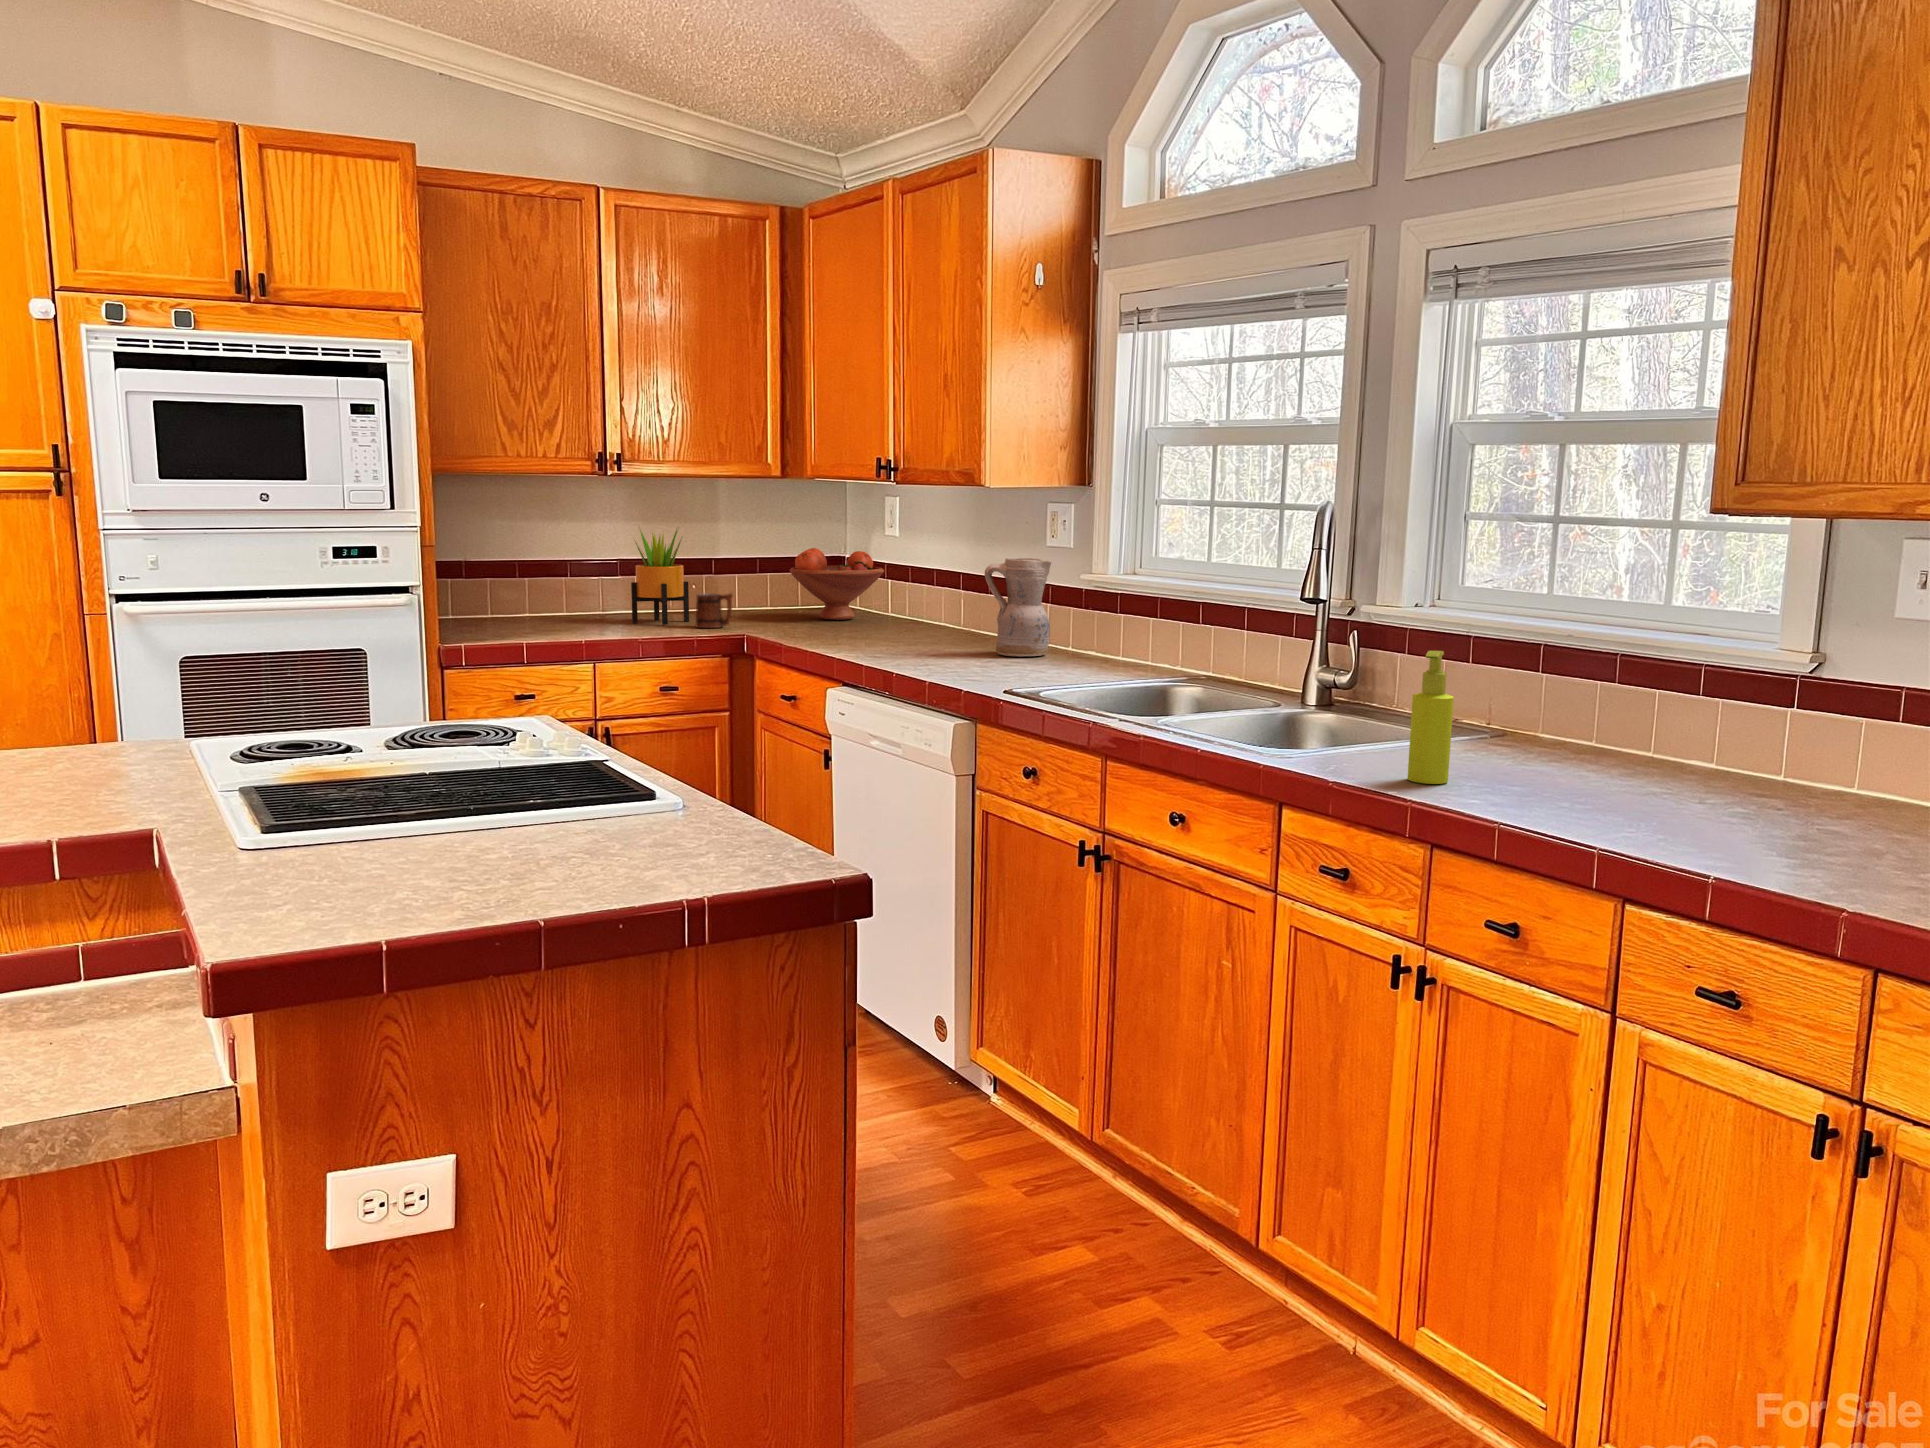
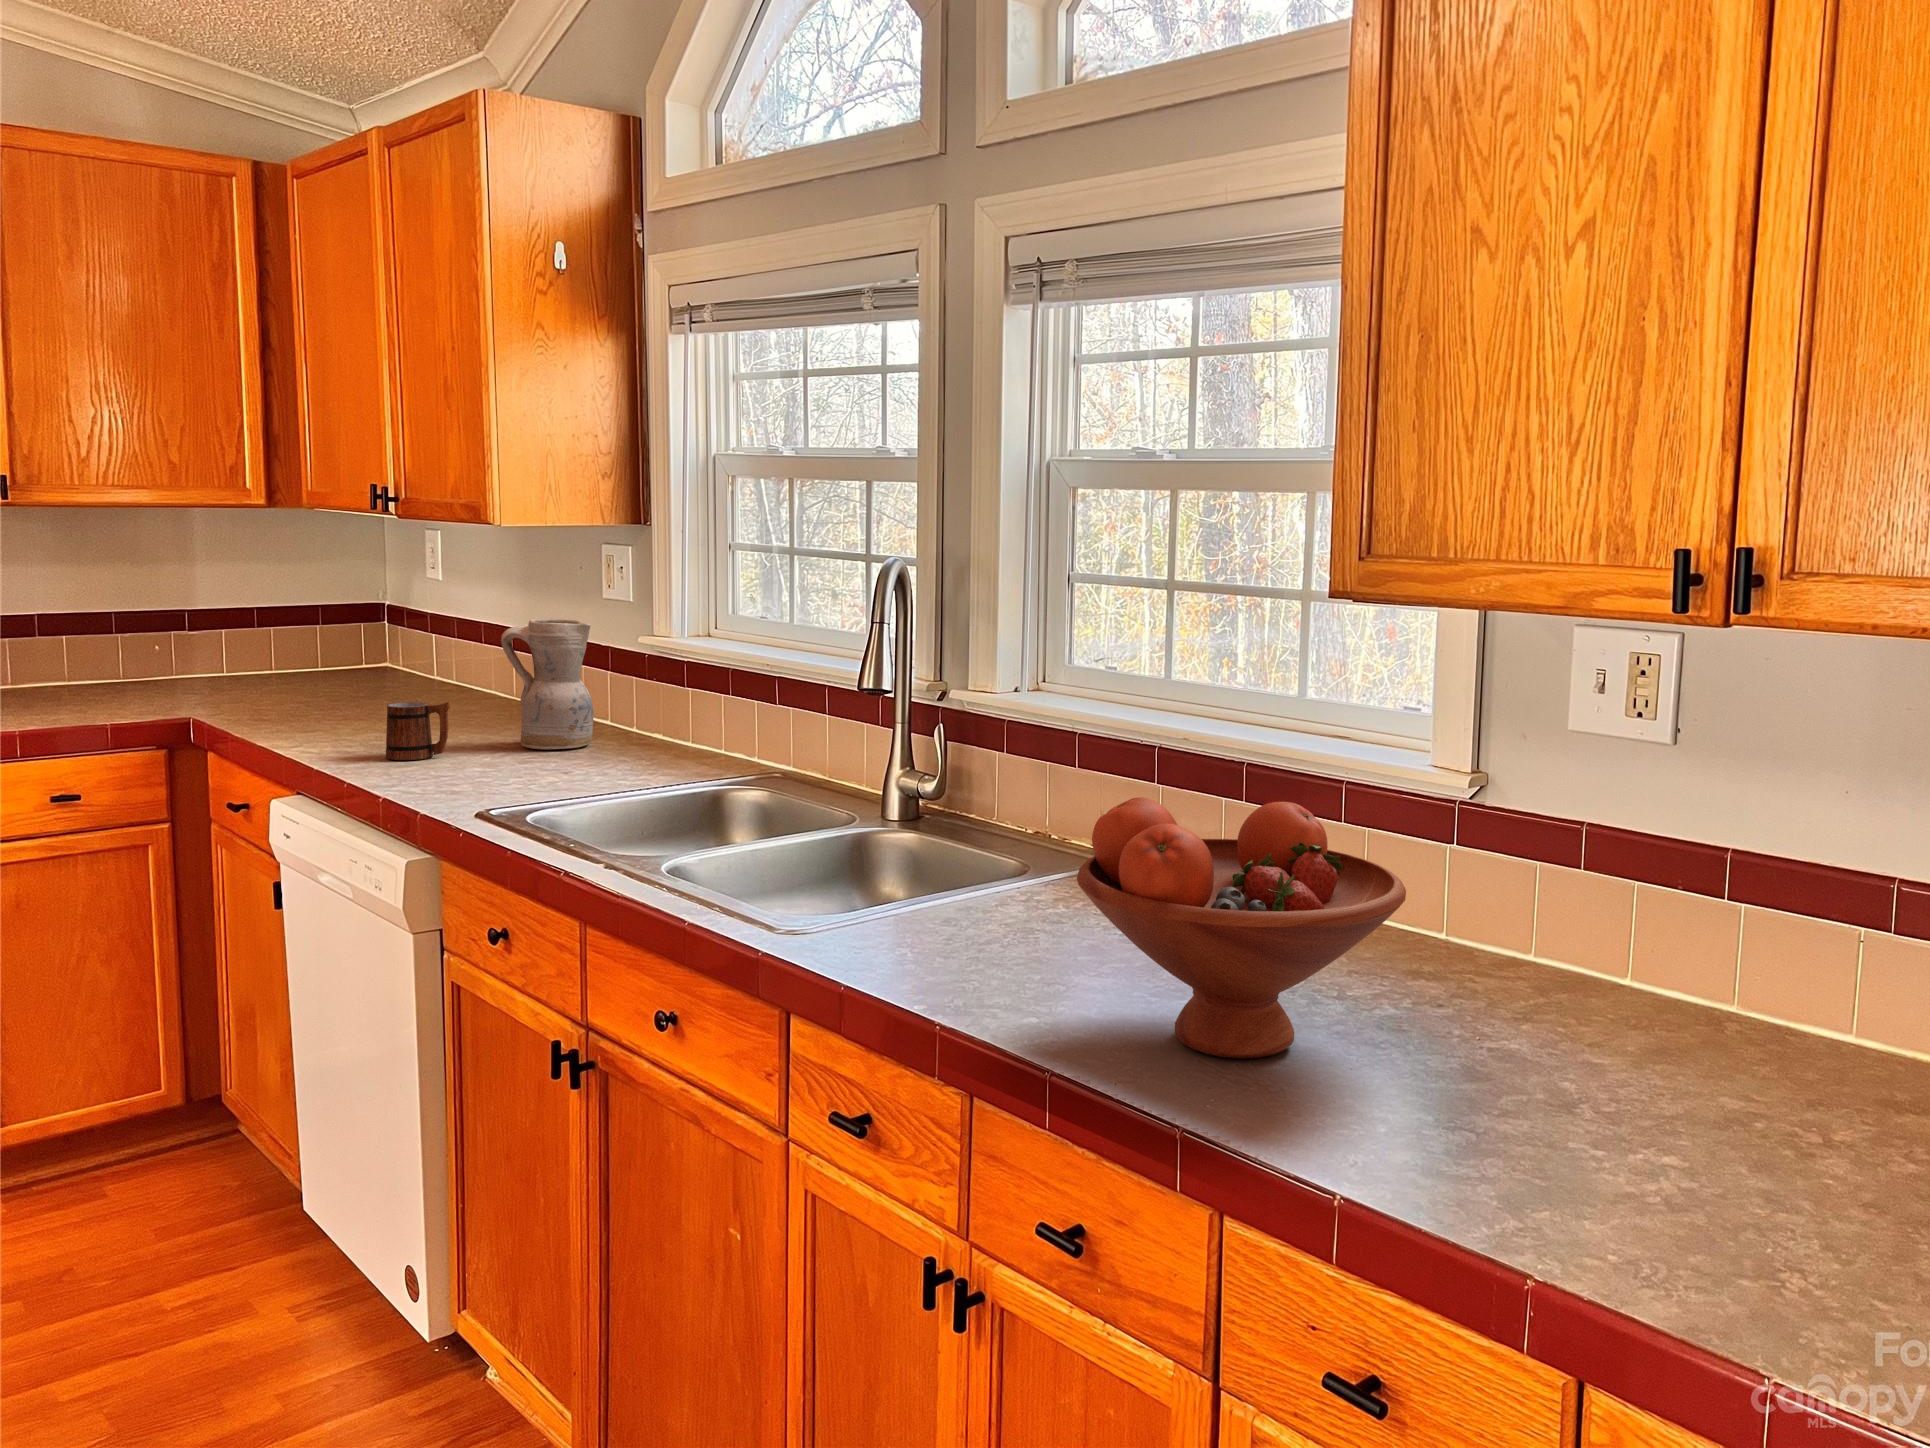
potted plant: present [631,527,689,625] -> none [34,568,130,705]
fruit bowl: present [790,548,884,620] -> present [1077,797,1406,1058]
mug: present [696,594,733,628] -> present [386,702,450,760]
soap dispenser: present [1408,651,1454,784] -> none [956,787,1013,983]

